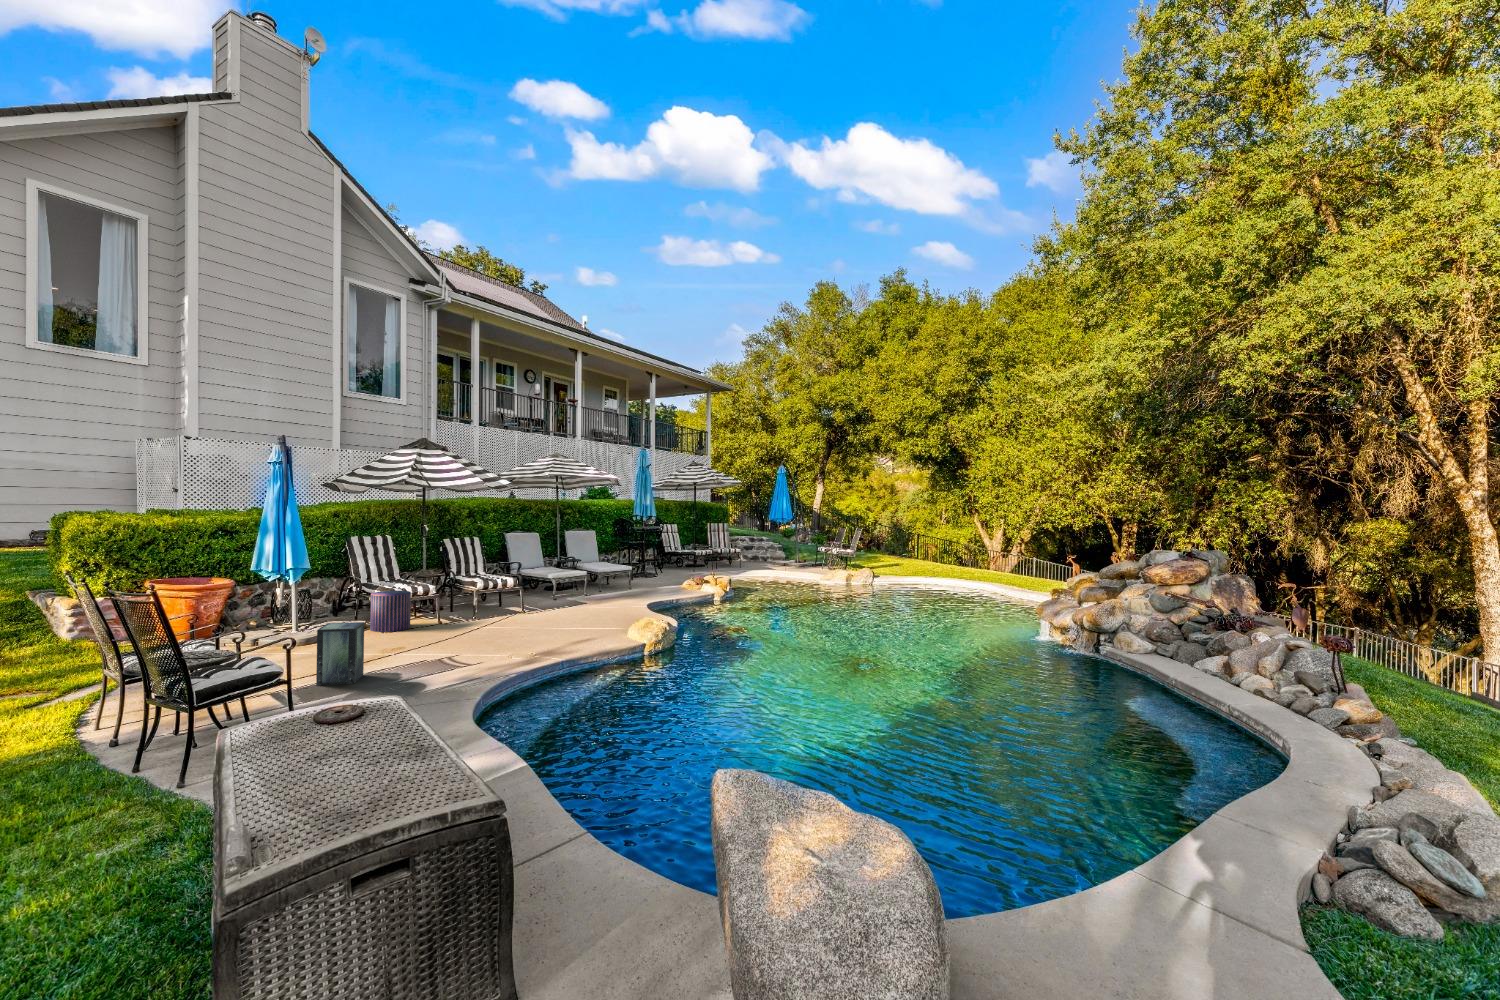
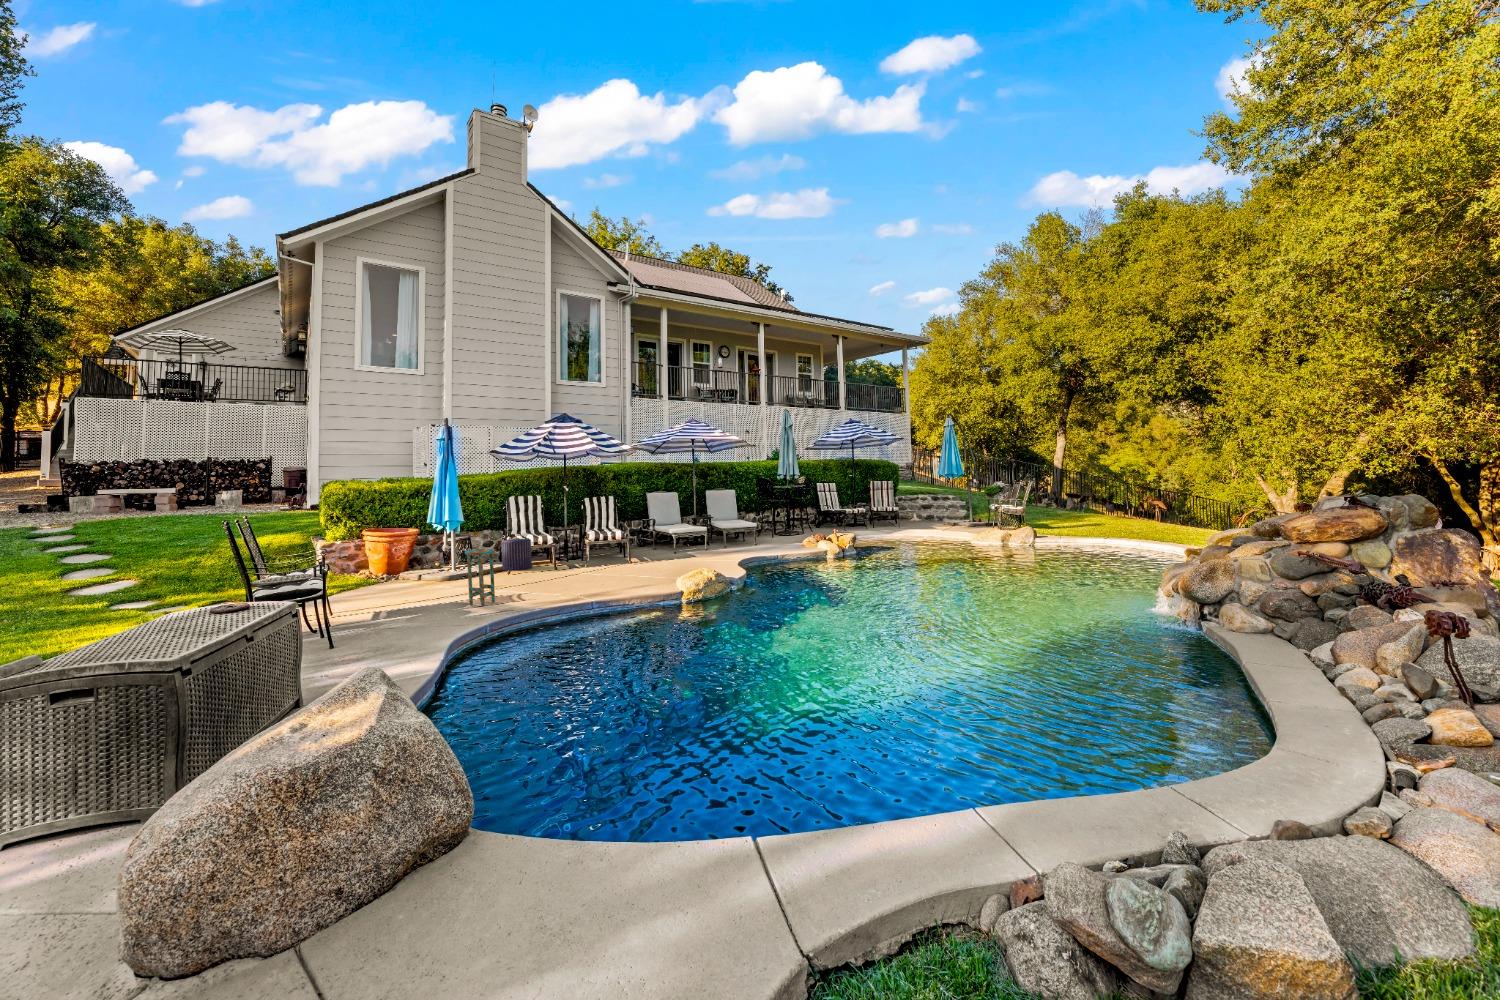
side table: none [411,606,451,681] -> present [465,549,495,606]
storage box: present [316,622,364,686] -> none [406,559,446,604]

